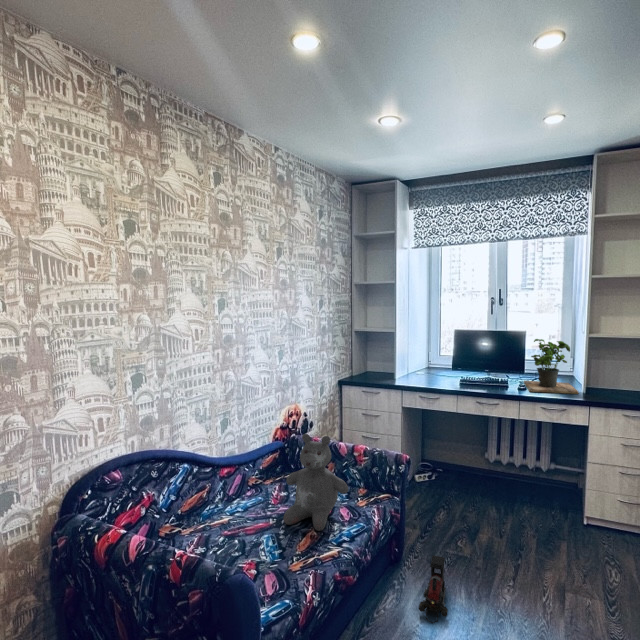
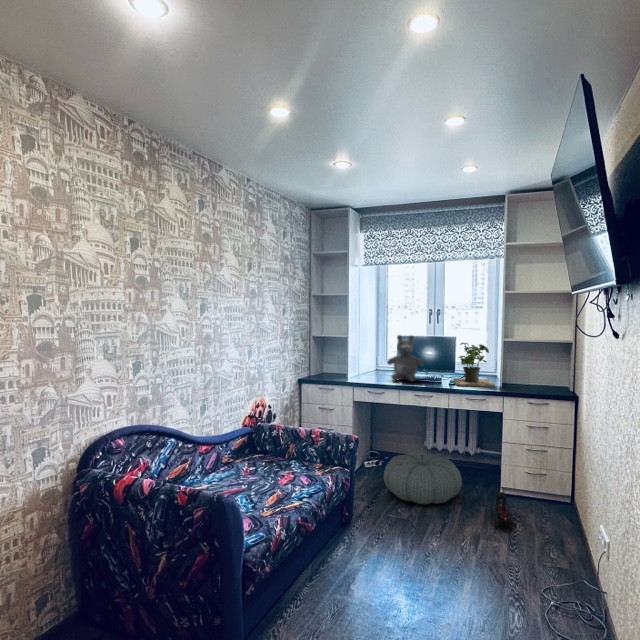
teddy bear: present [283,434,348,531] -> present [387,335,424,381]
pouf: none [440,470,537,537] -> present [384,453,462,504]
toy train: present [419,555,448,623] -> present [495,492,516,532]

